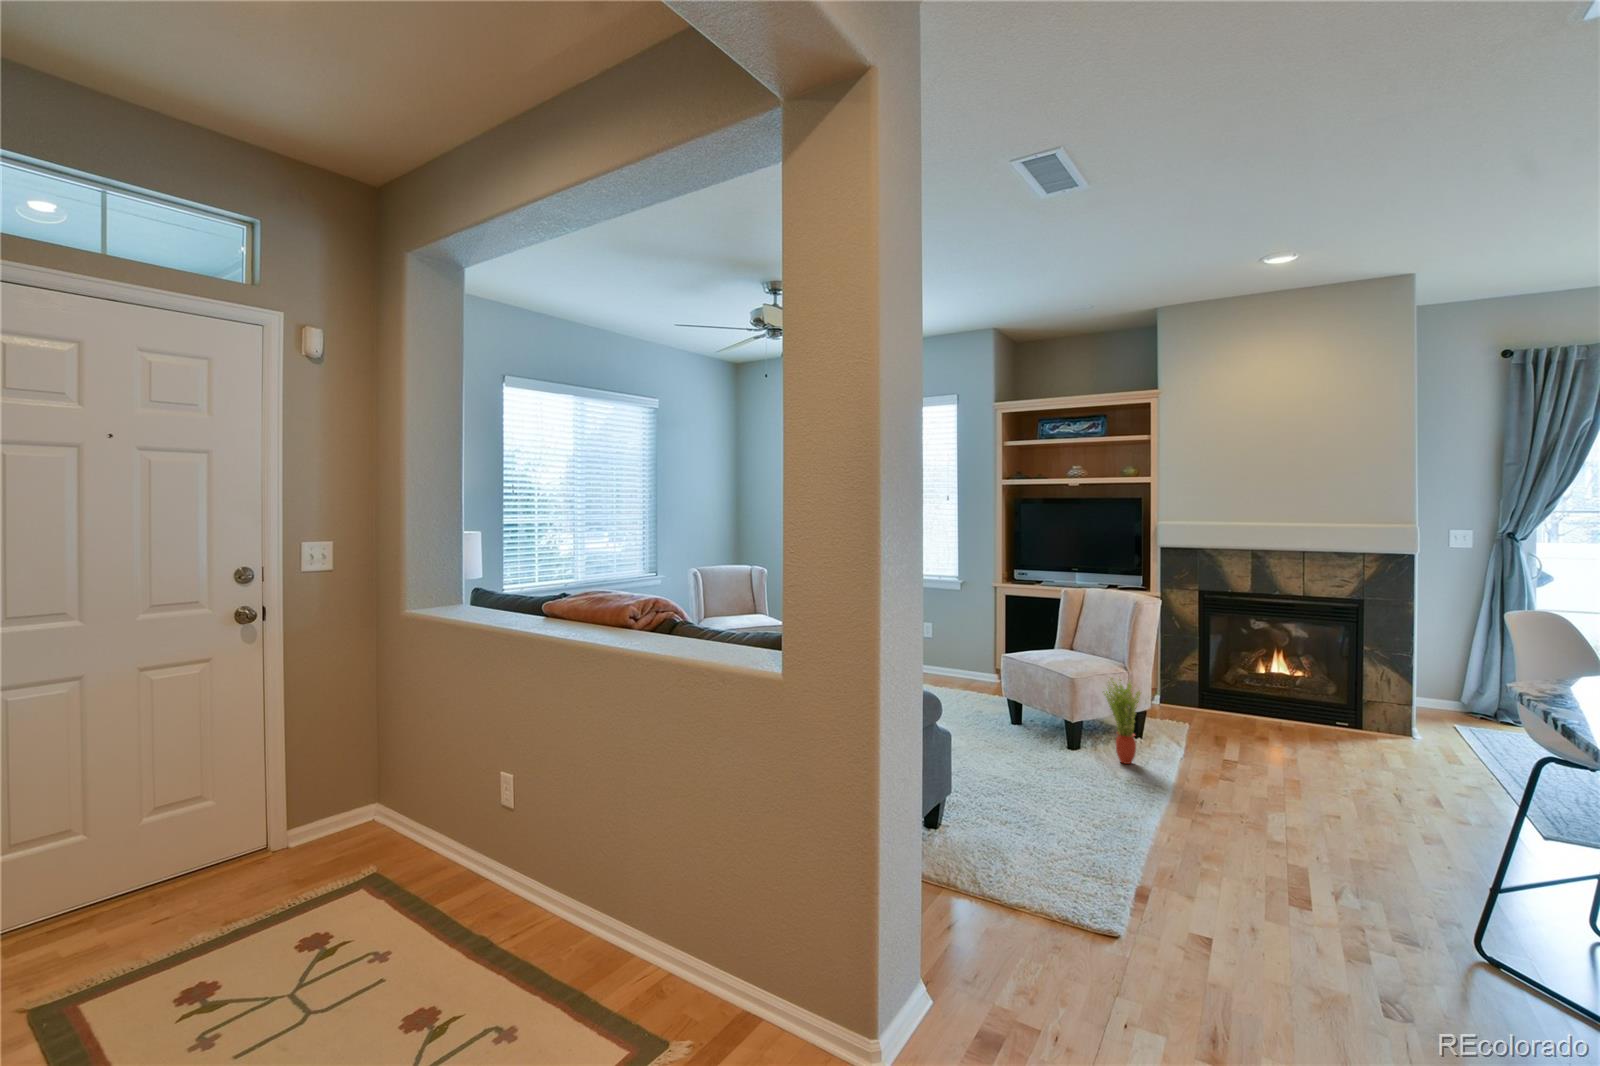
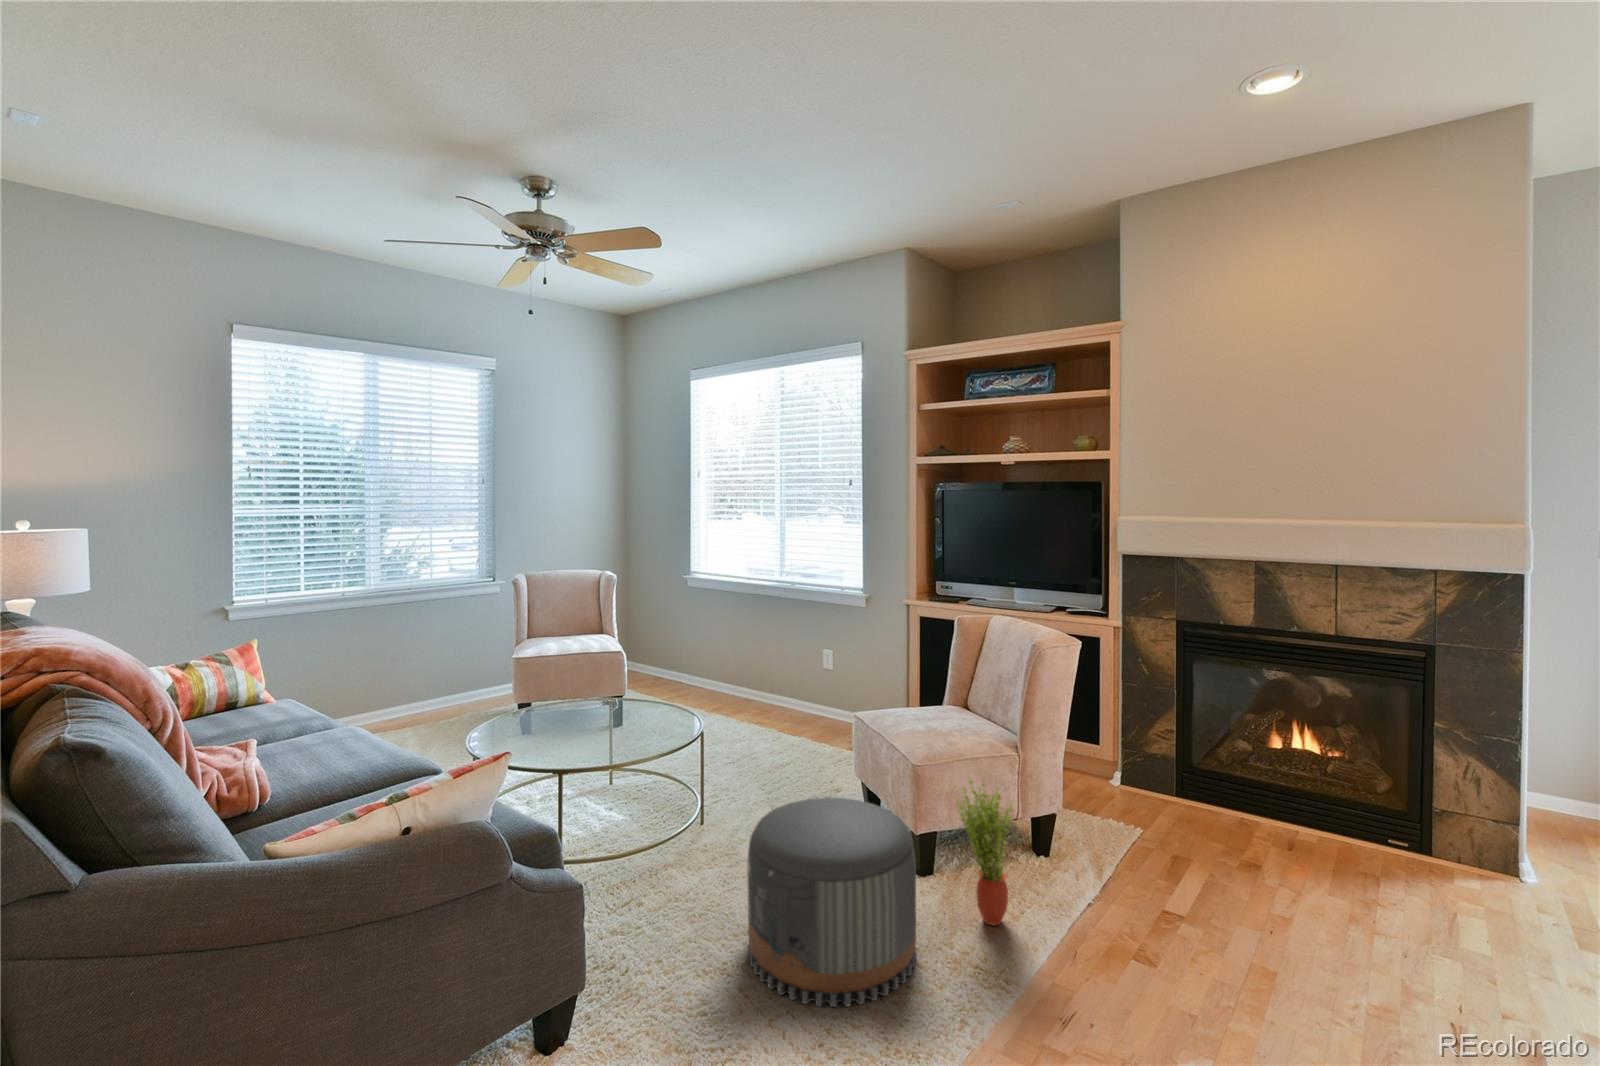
pouf: none [991,690,1097,796] -> present [747,798,916,1007]

